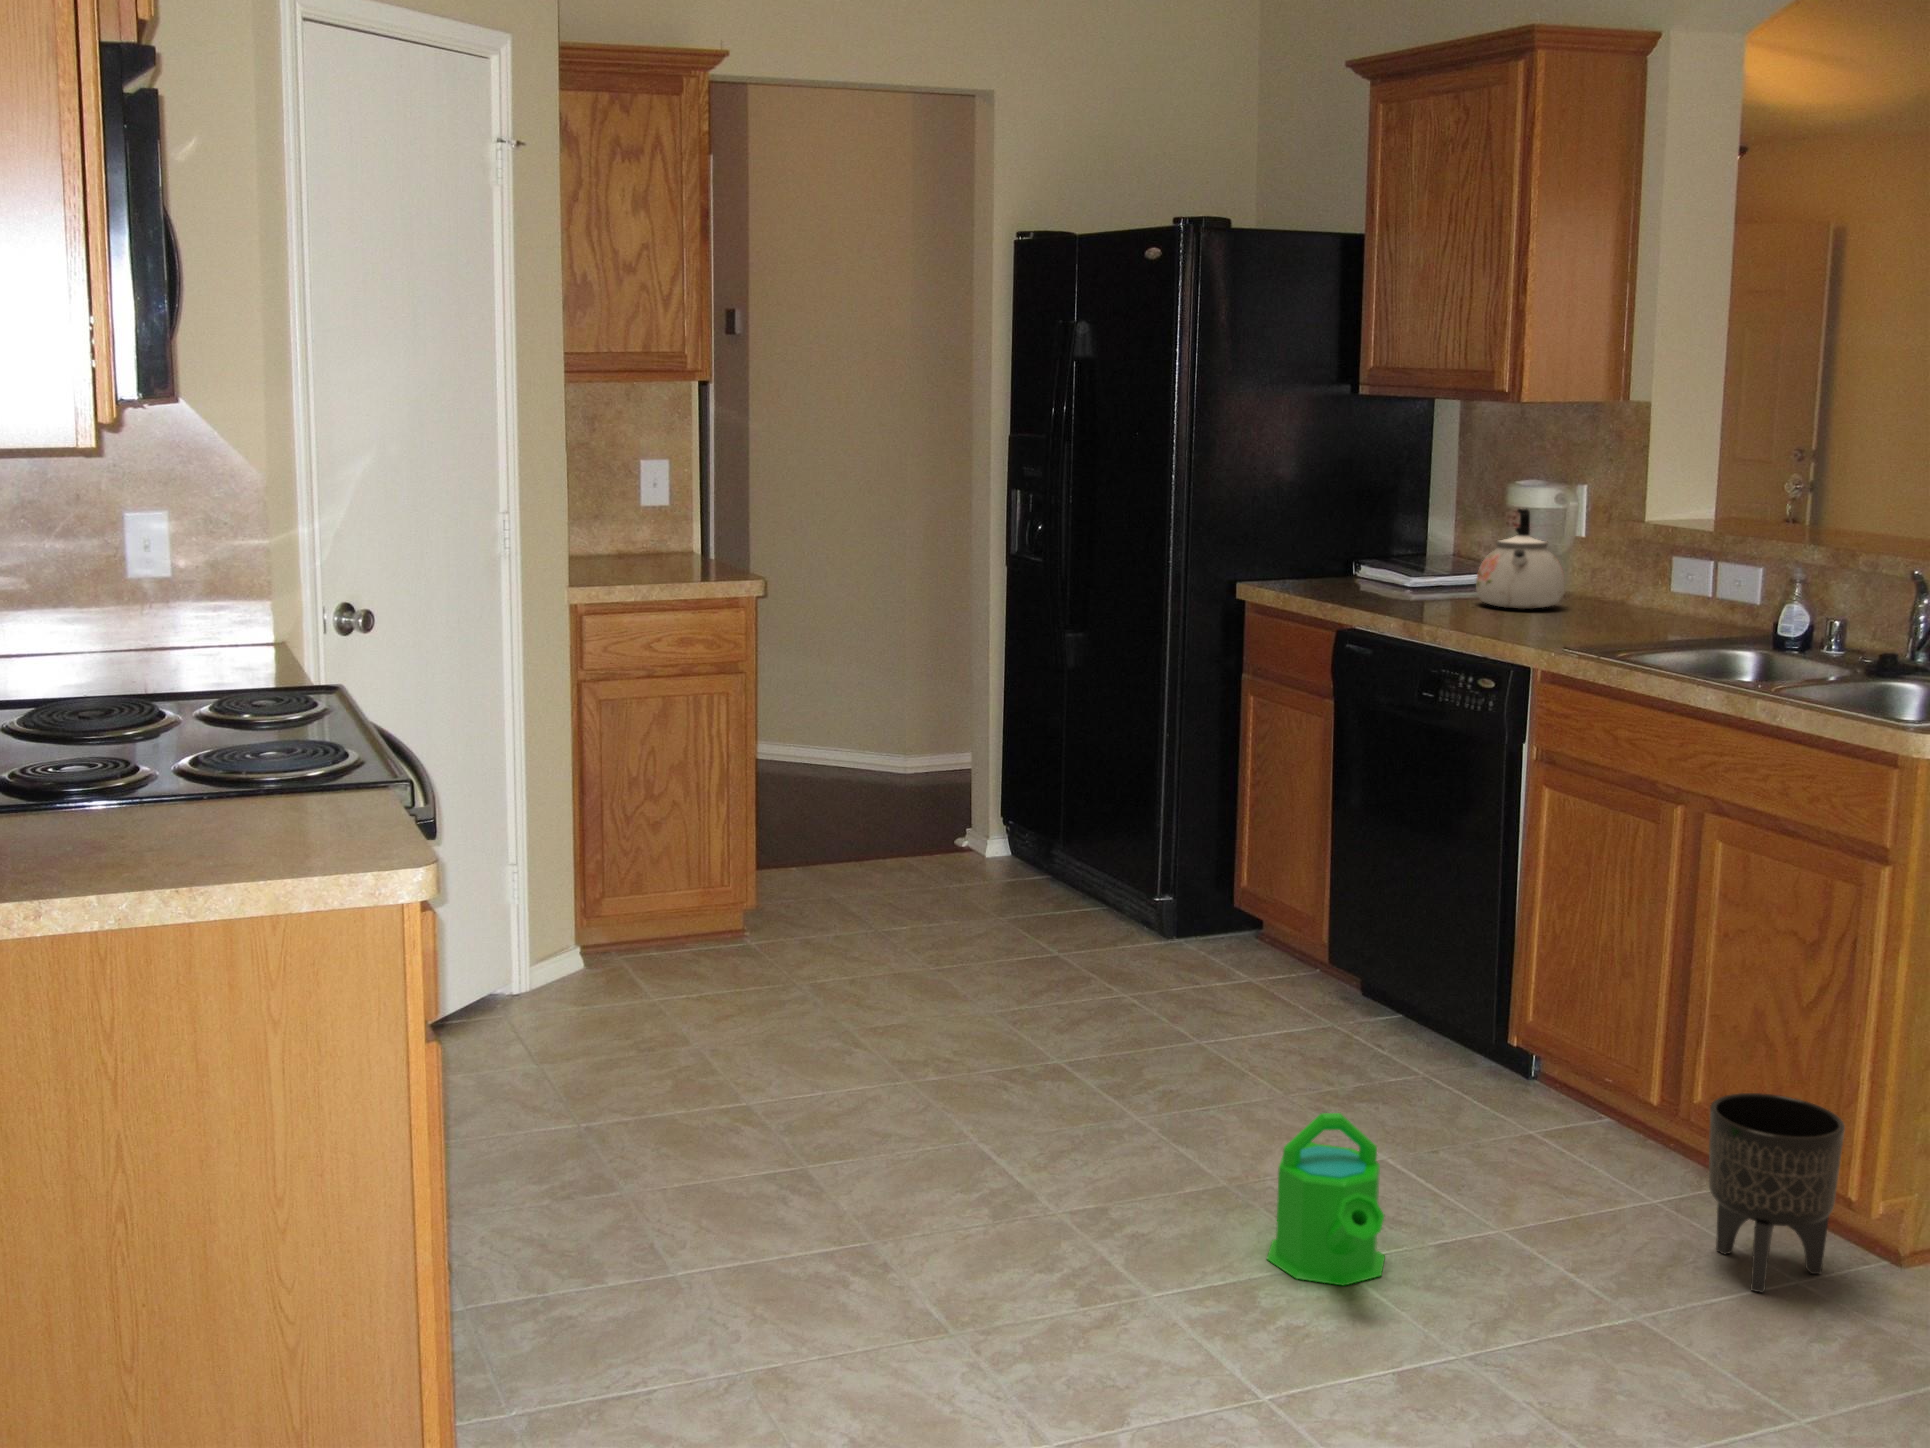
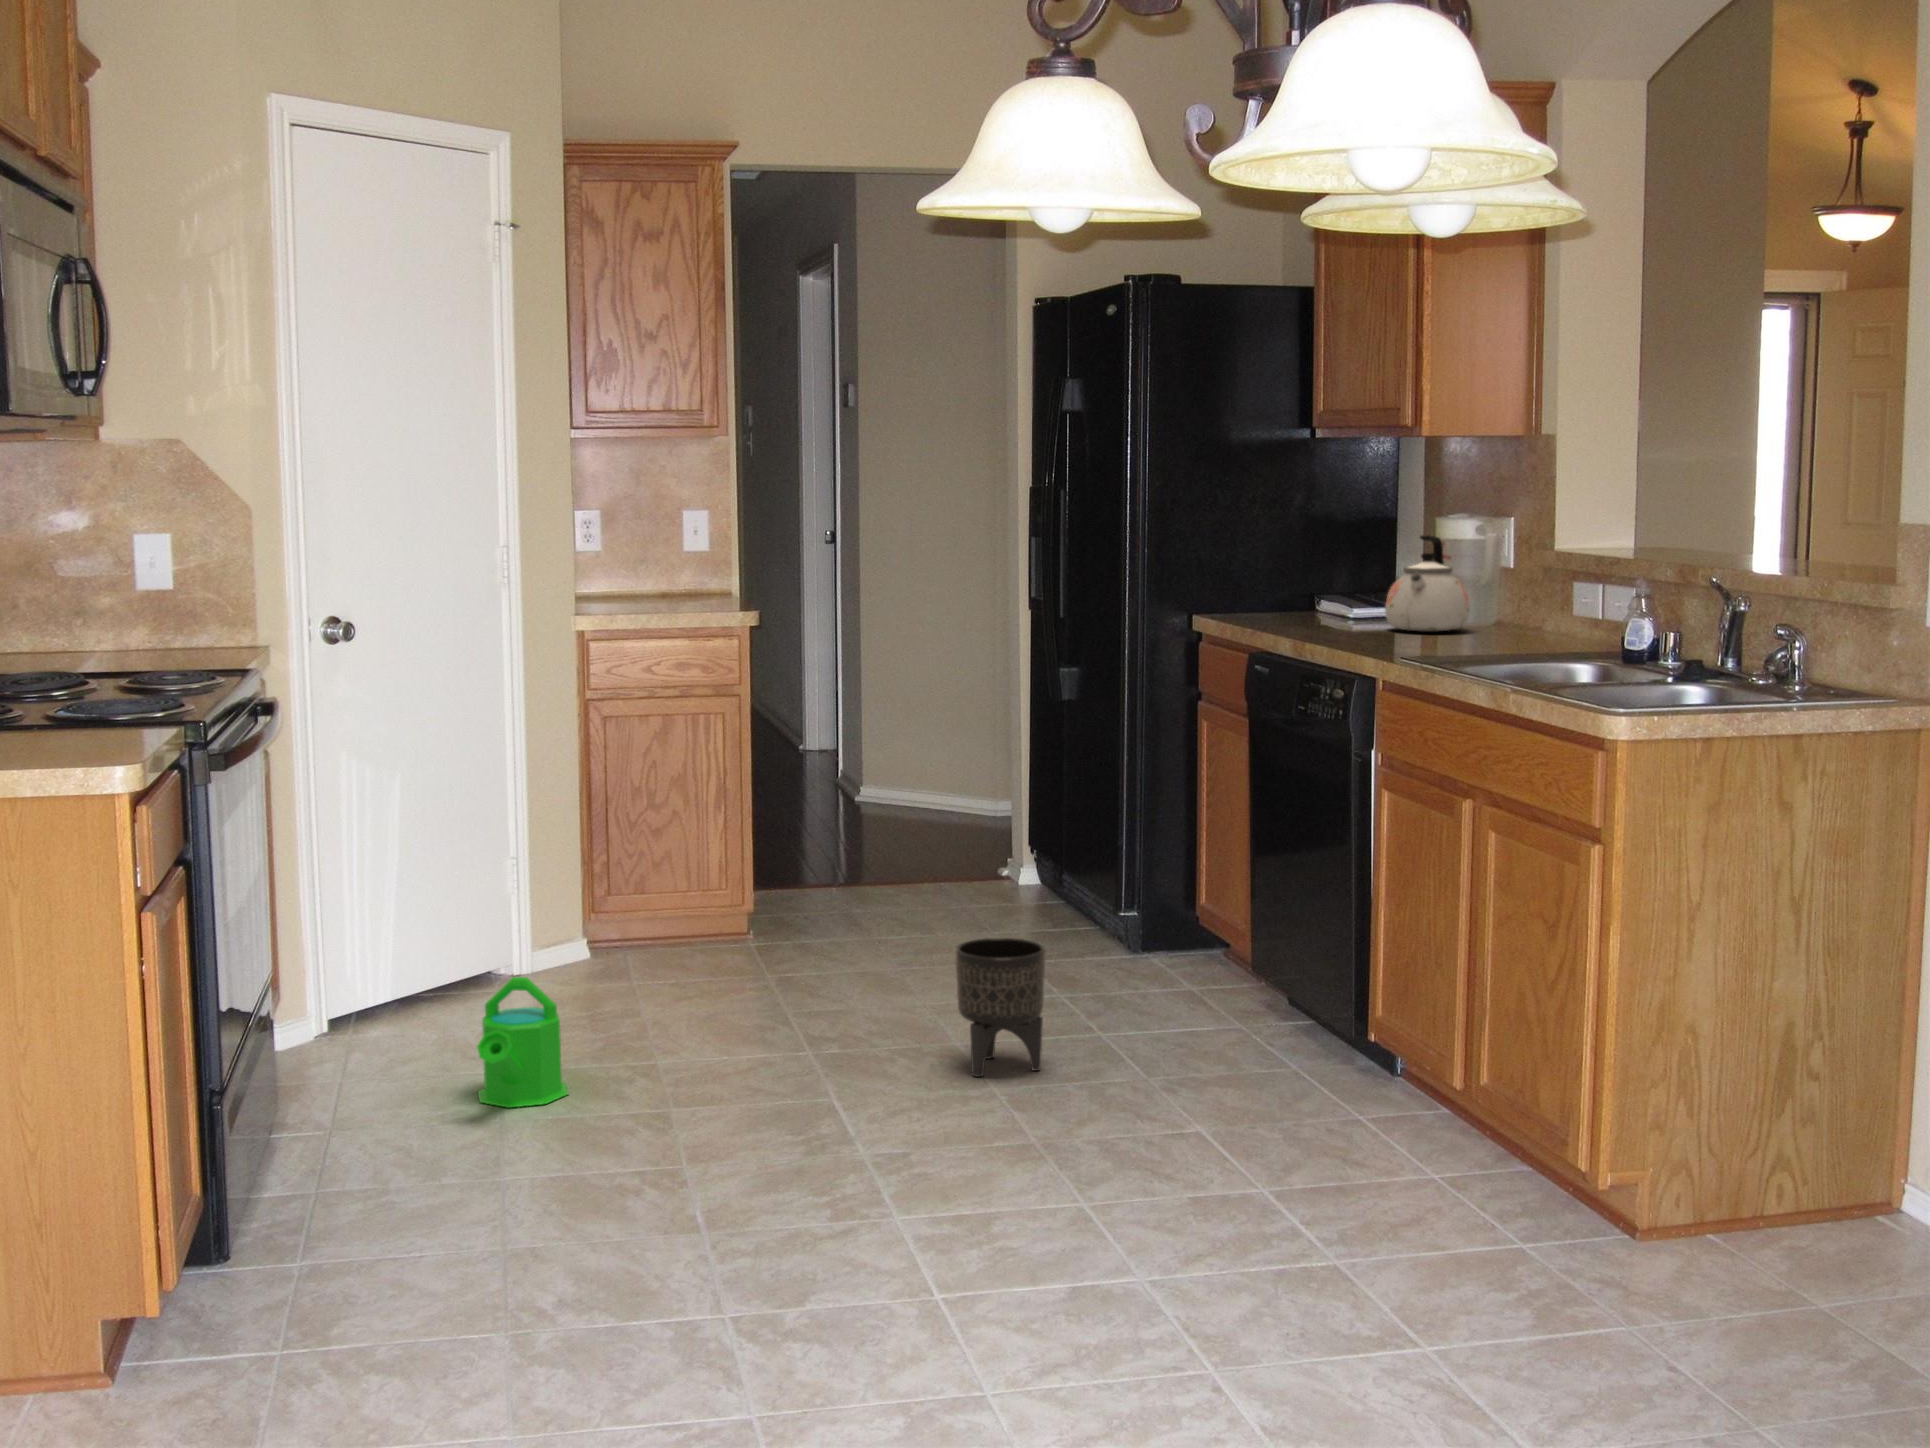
planter: present [1709,1093,1845,1293] -> present [955,938,1046,1077]
watering can: present [1267,1113,1385,1285] -> present [477,977,568,1108]

